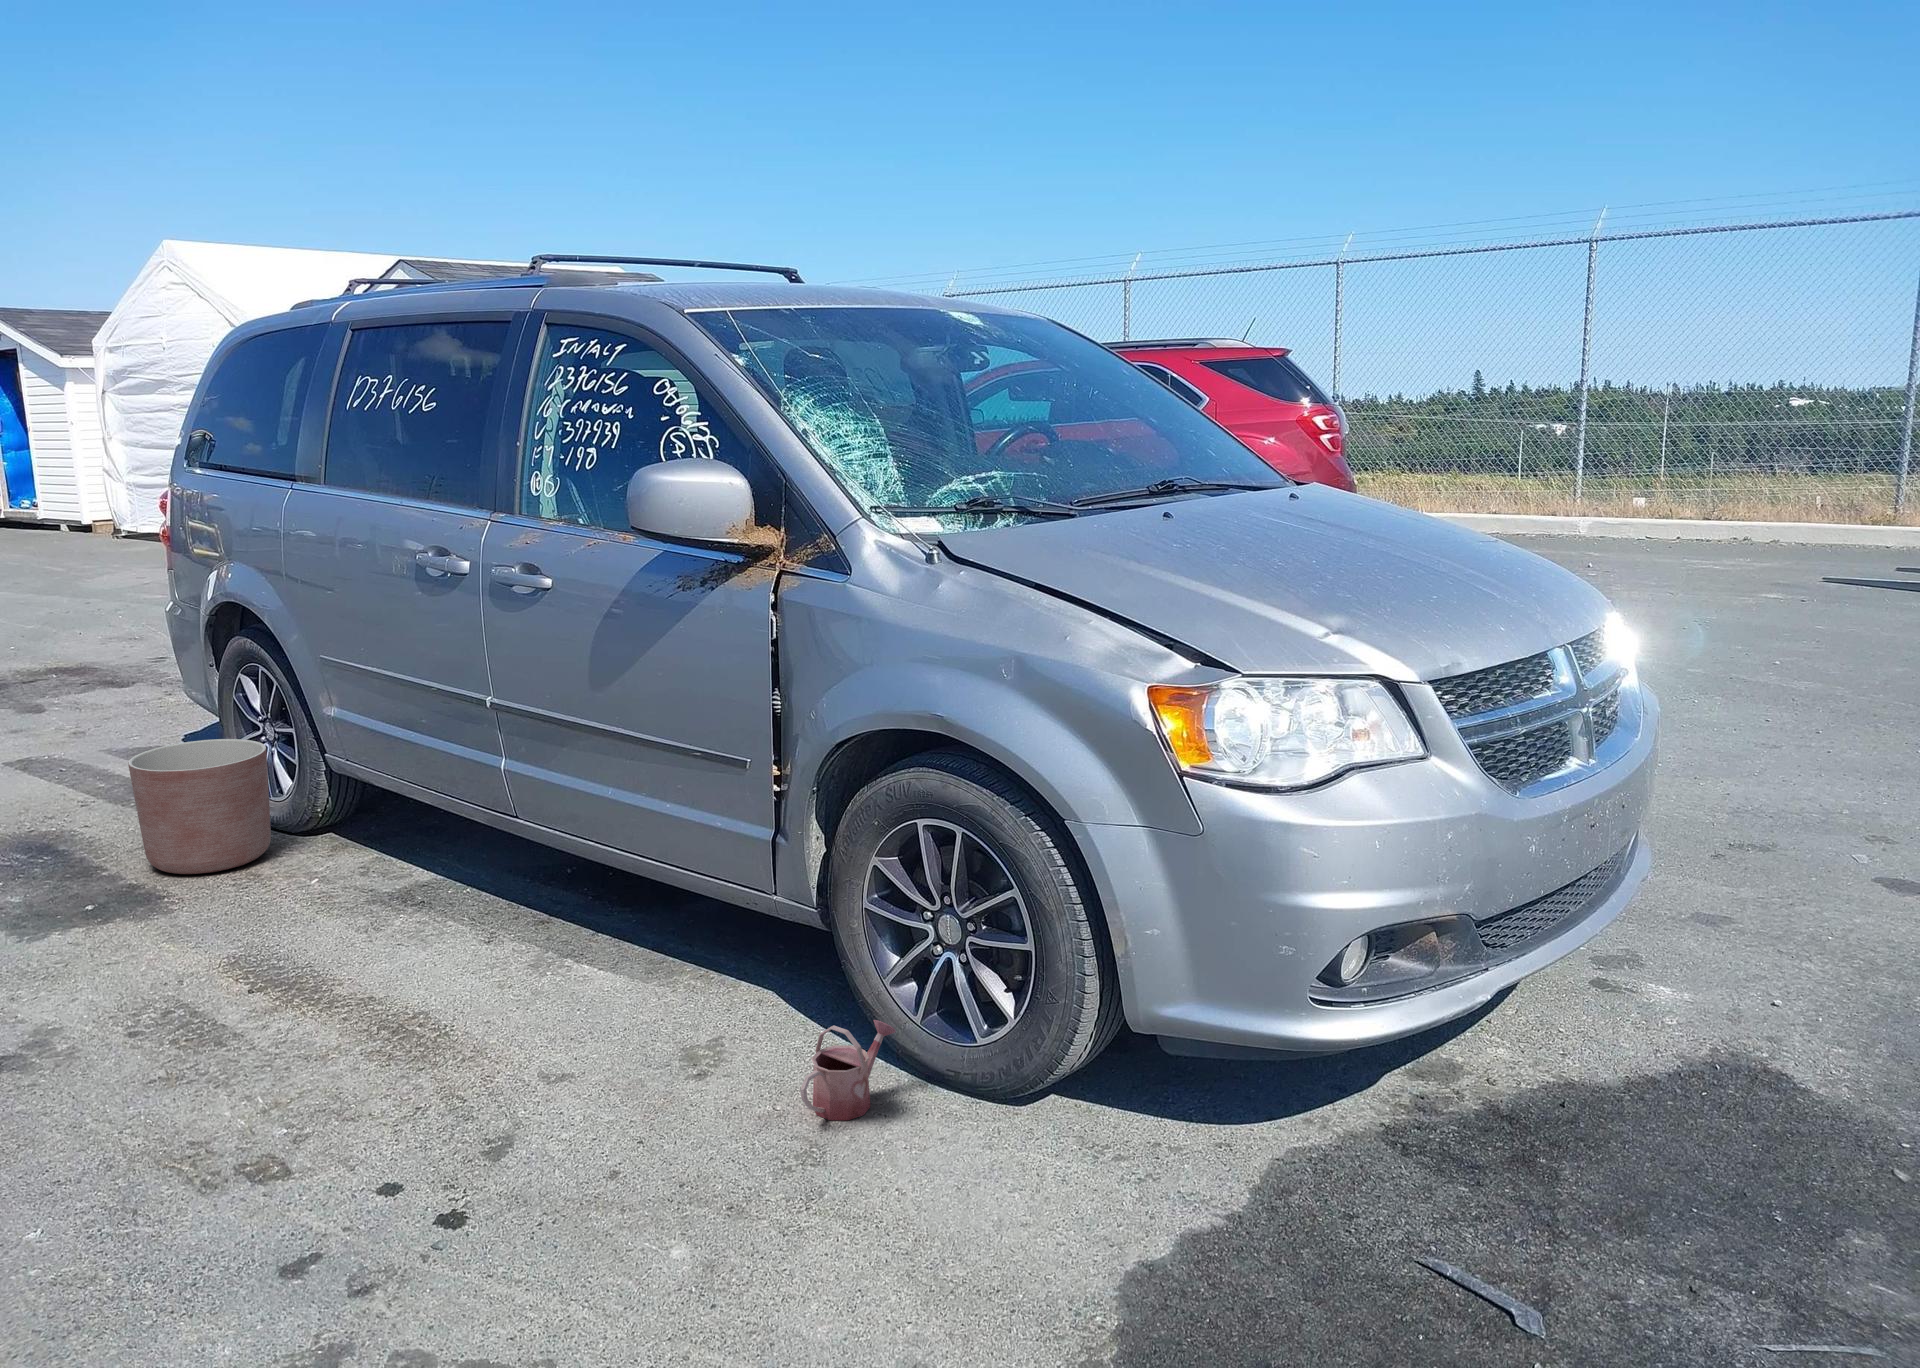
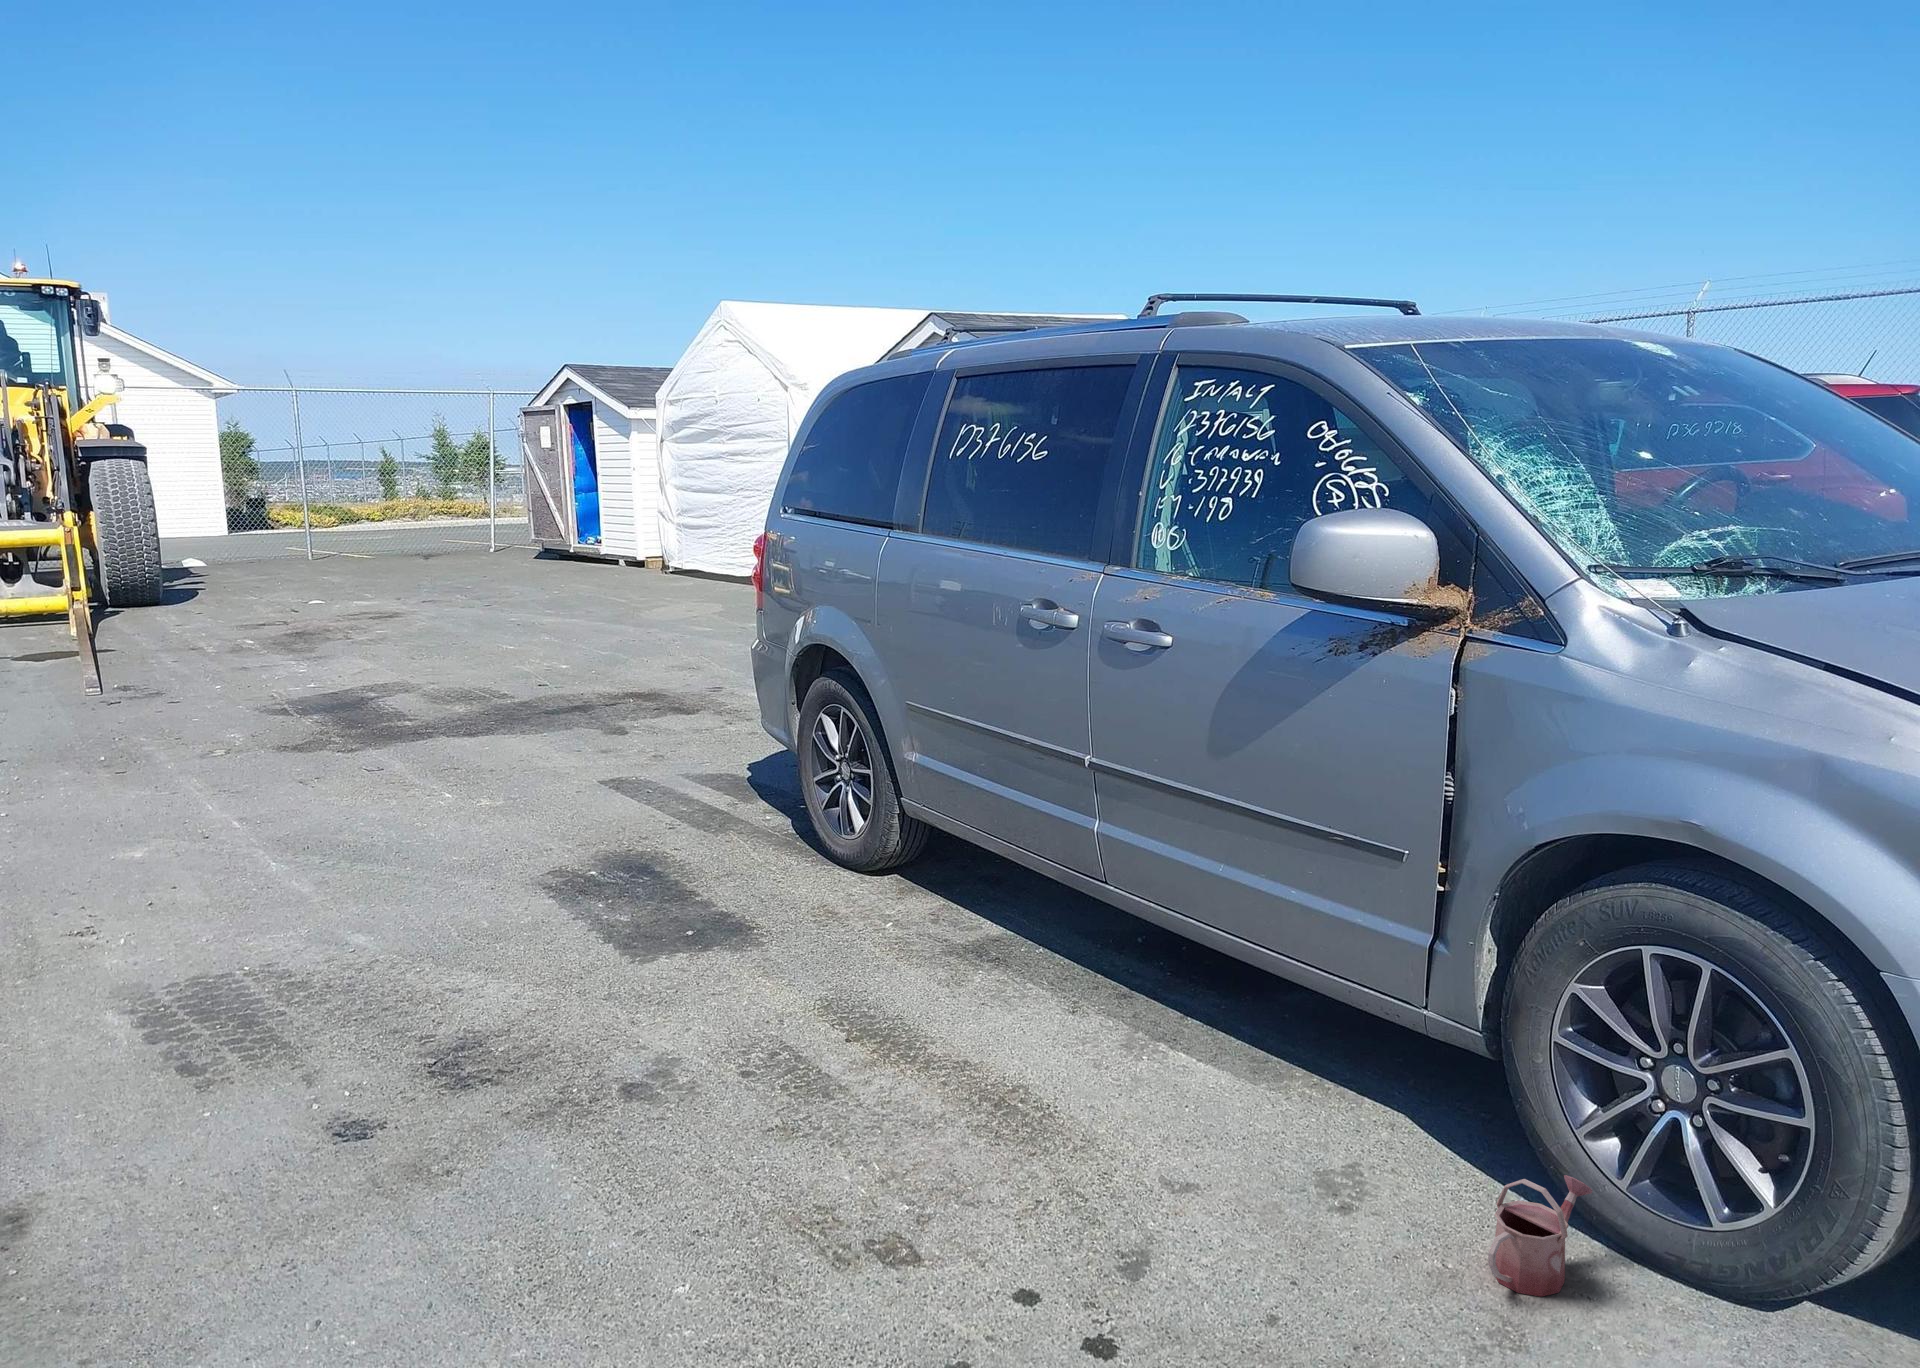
planter: present [128,739,271,874] -> none [725,774,845,904]

